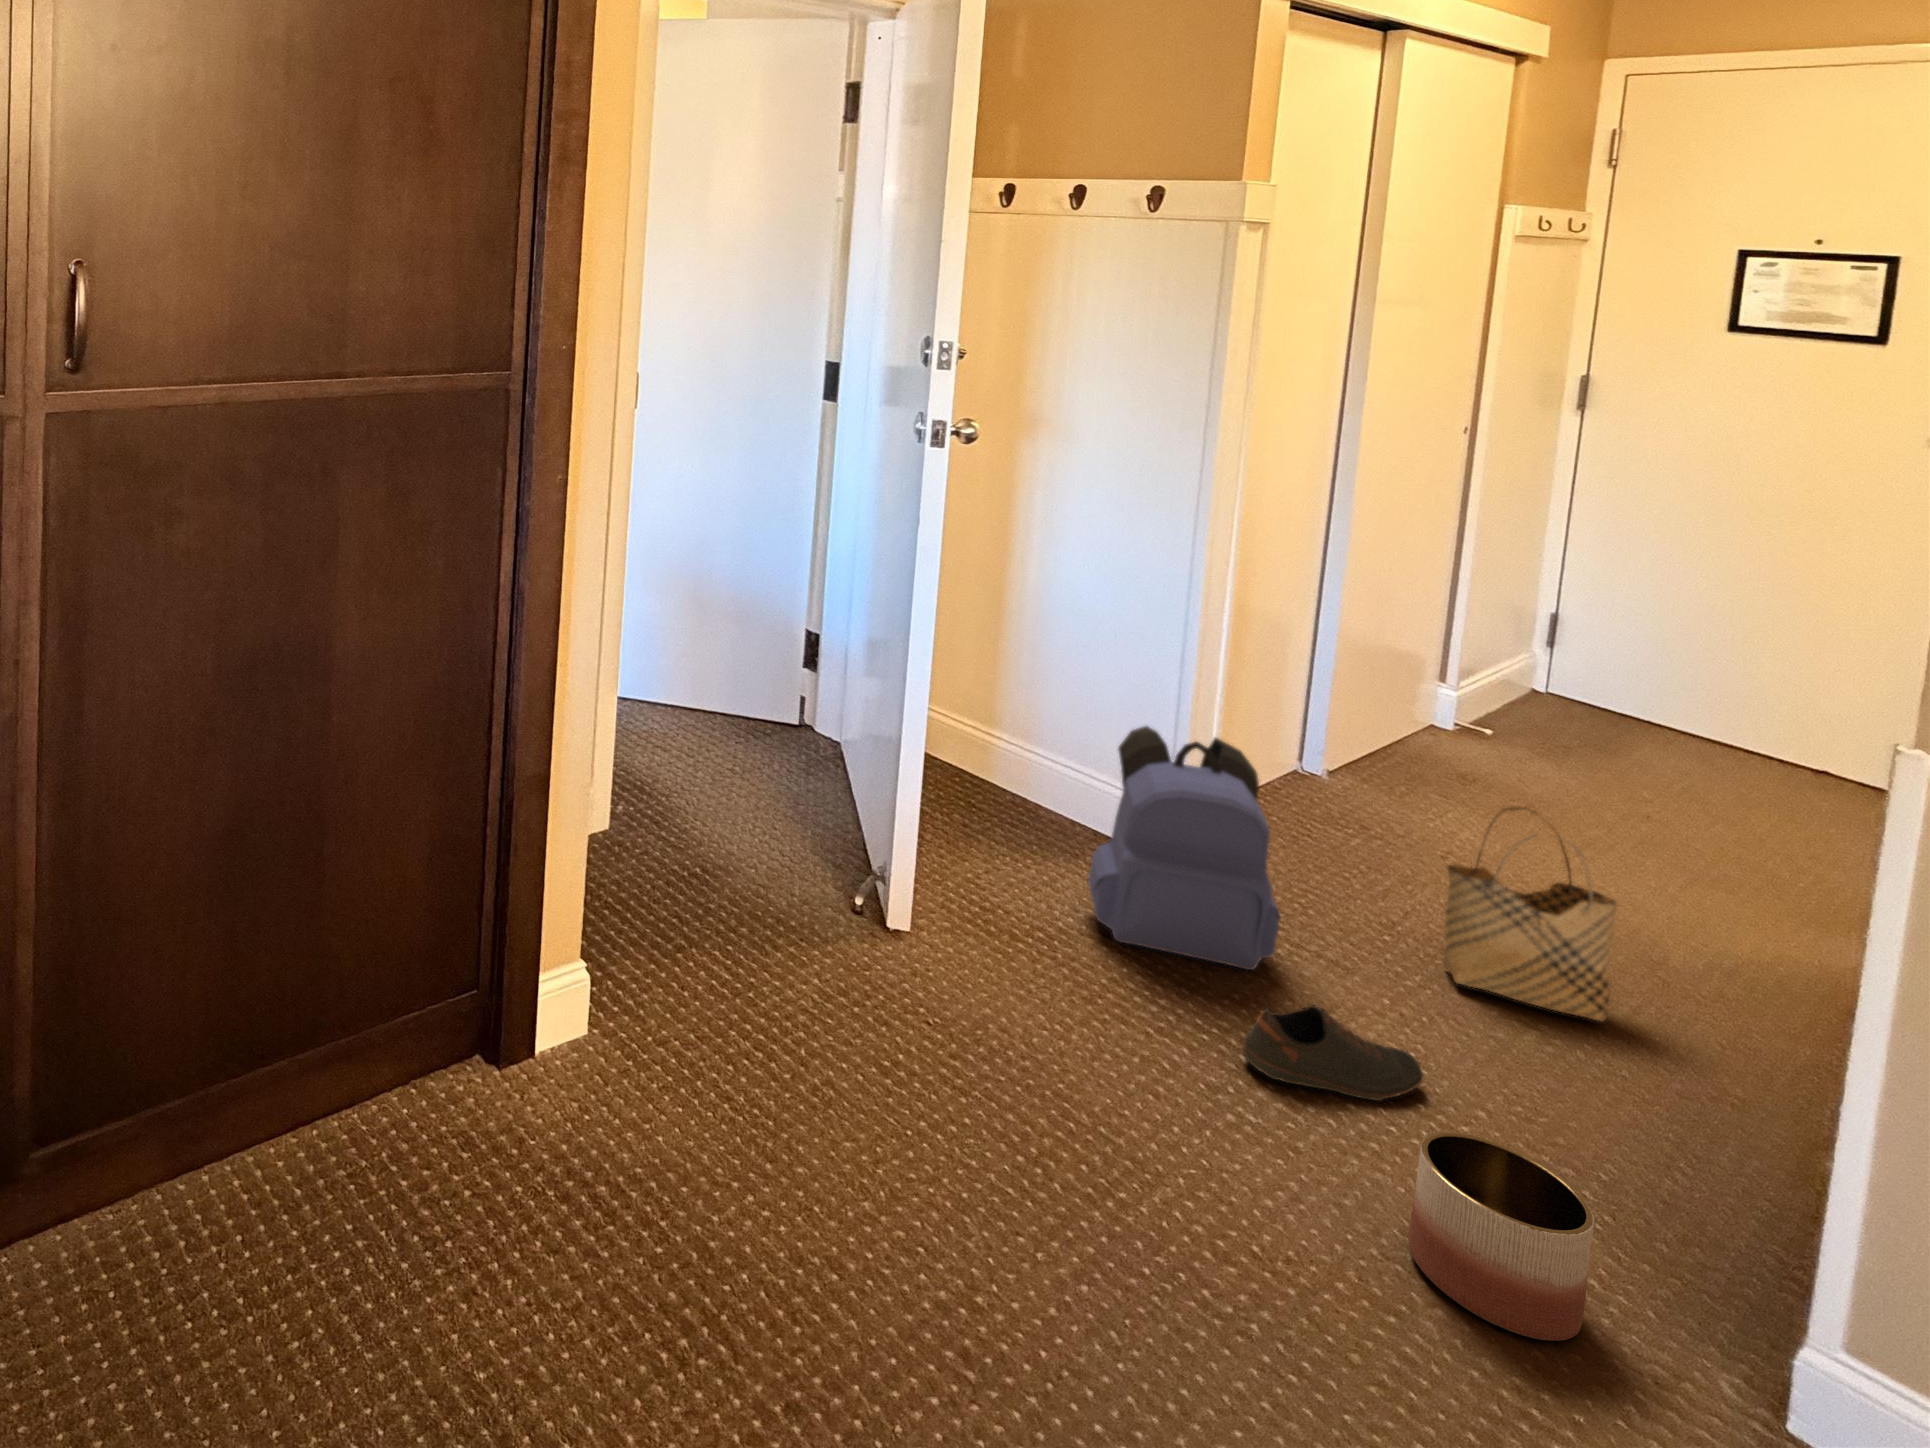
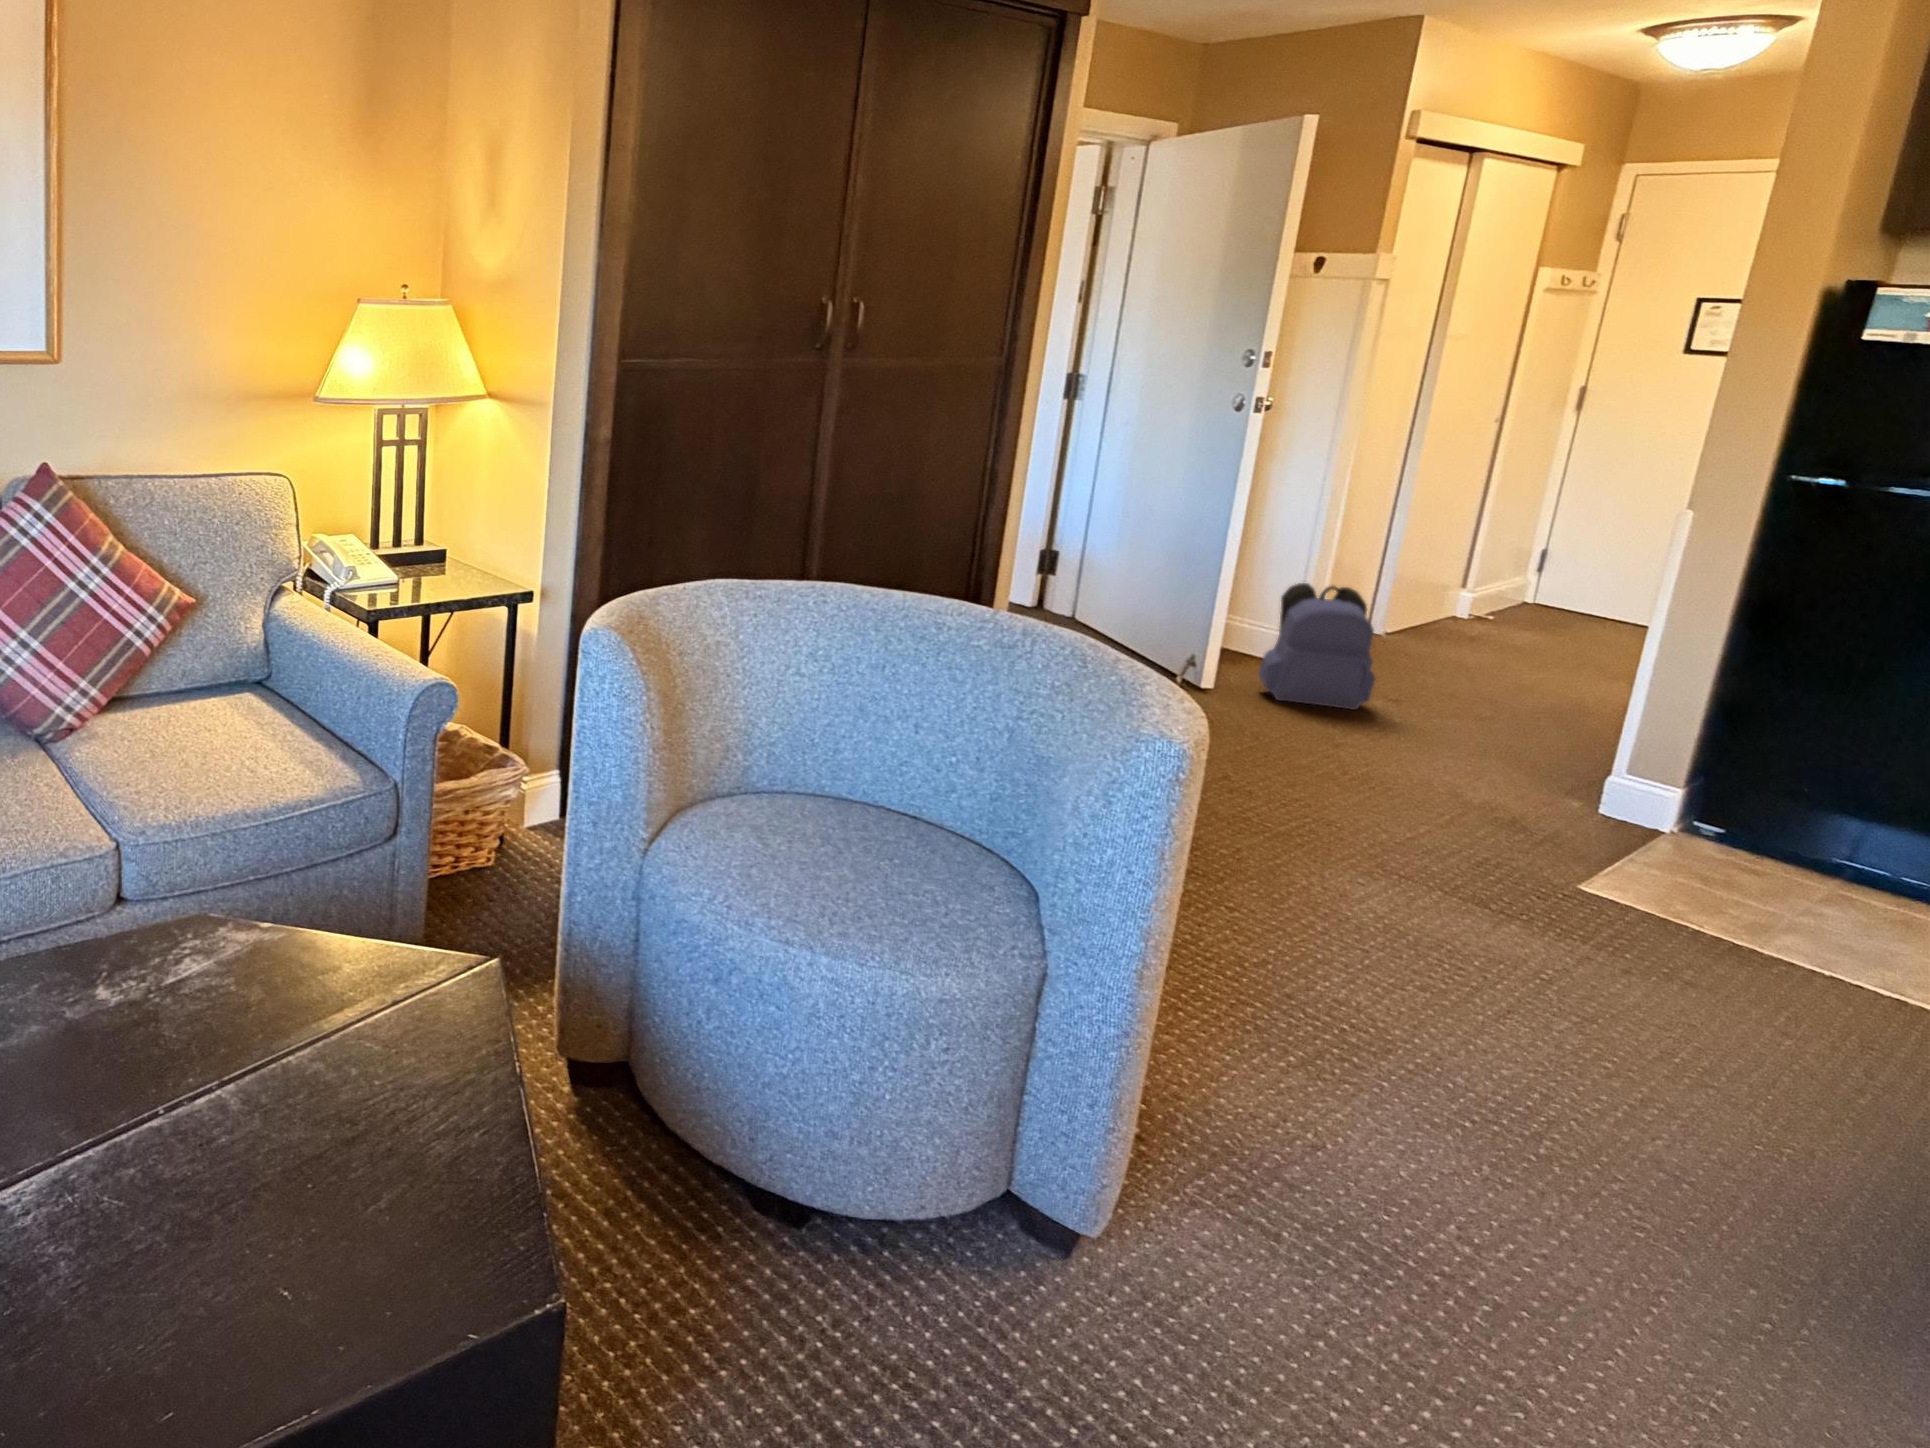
woven basket: present [1444,807,1617,1022] -> none [1464,617,1567,725]
shoe: present [1243,1005,1423,1101] -> none [1358,705,1455,747]
planter: present [1409,1132,1594,1341] -> none [1448,731,1540,803]

